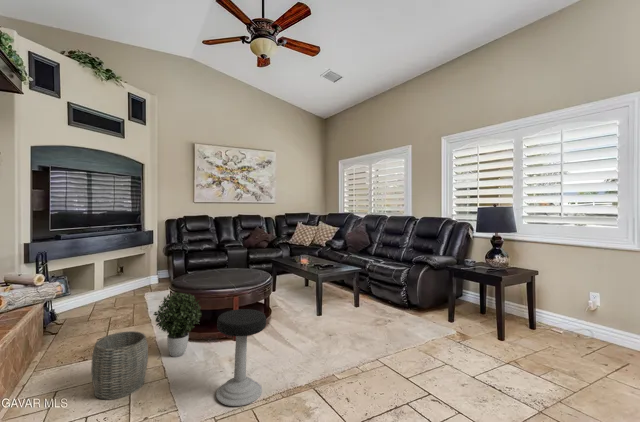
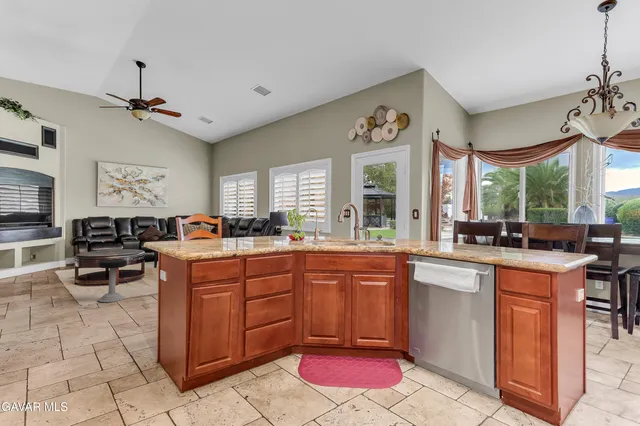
potted plant: present [154,292,201,357] -> none [62,256,94,292]
woven basket: present [91,331,148,400] -> none [26,274,59,304]

